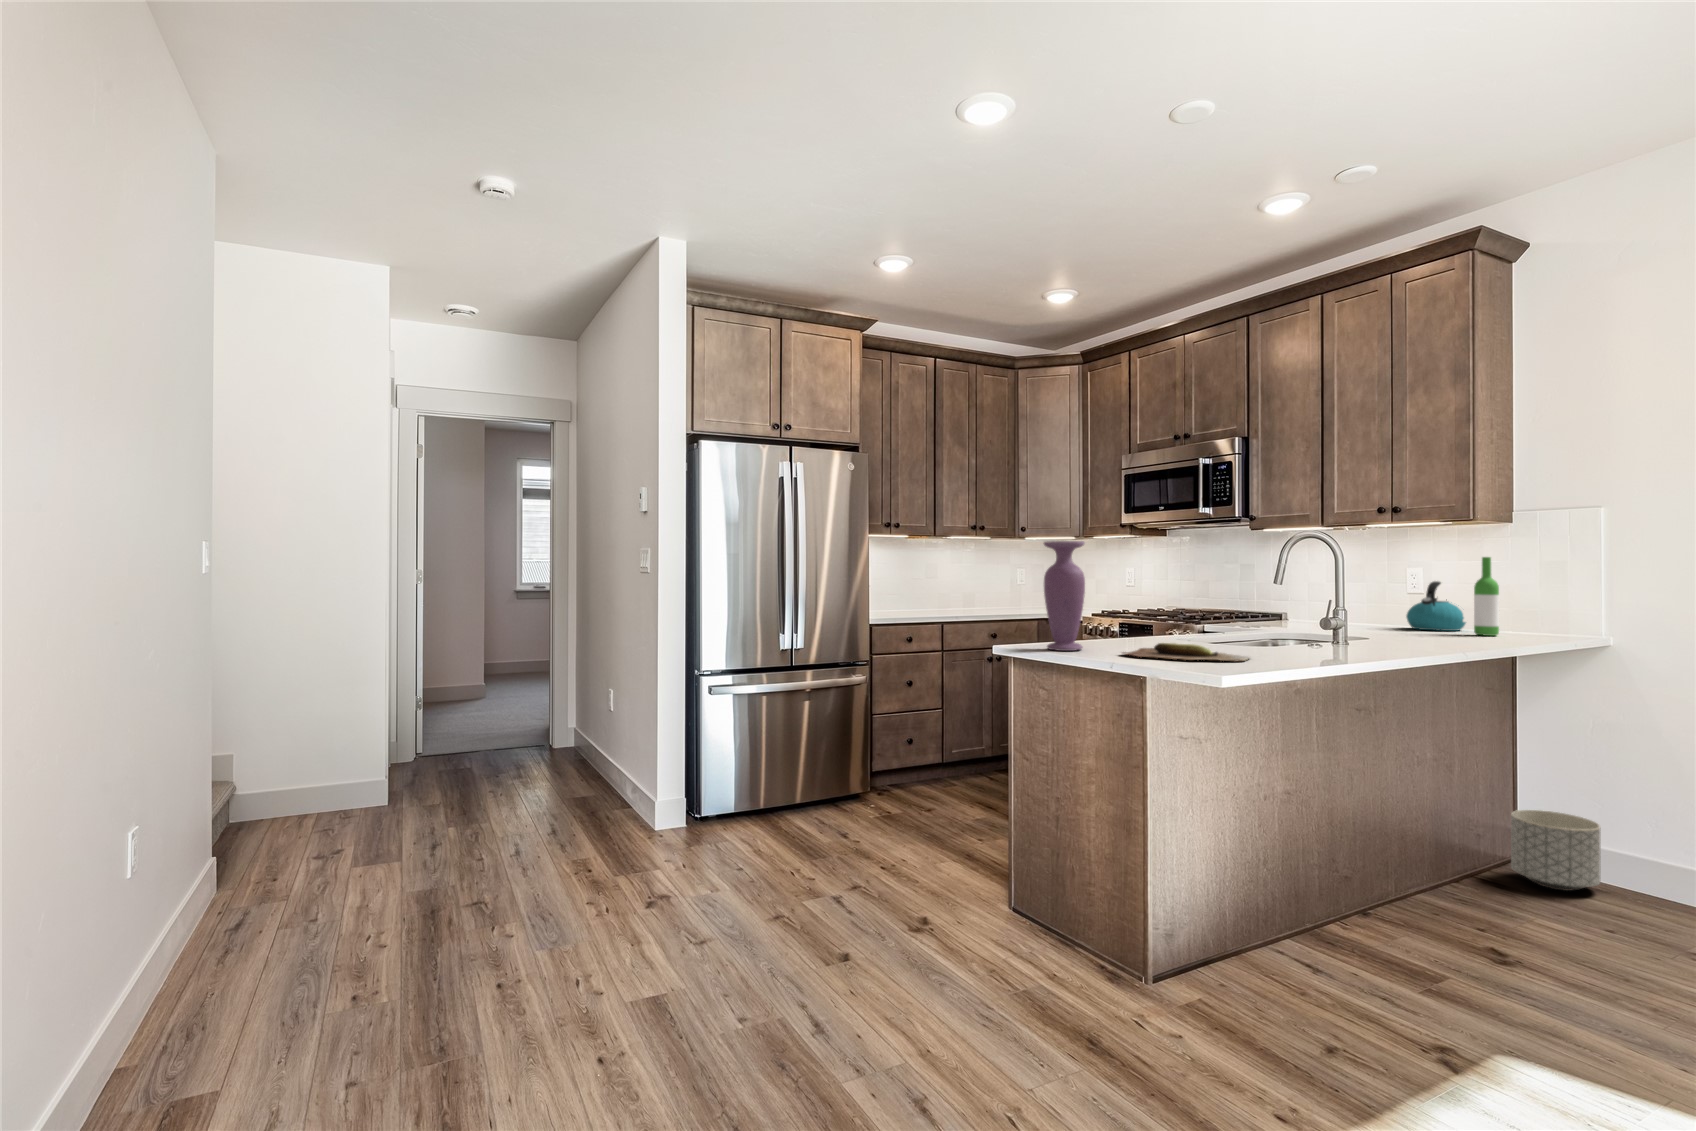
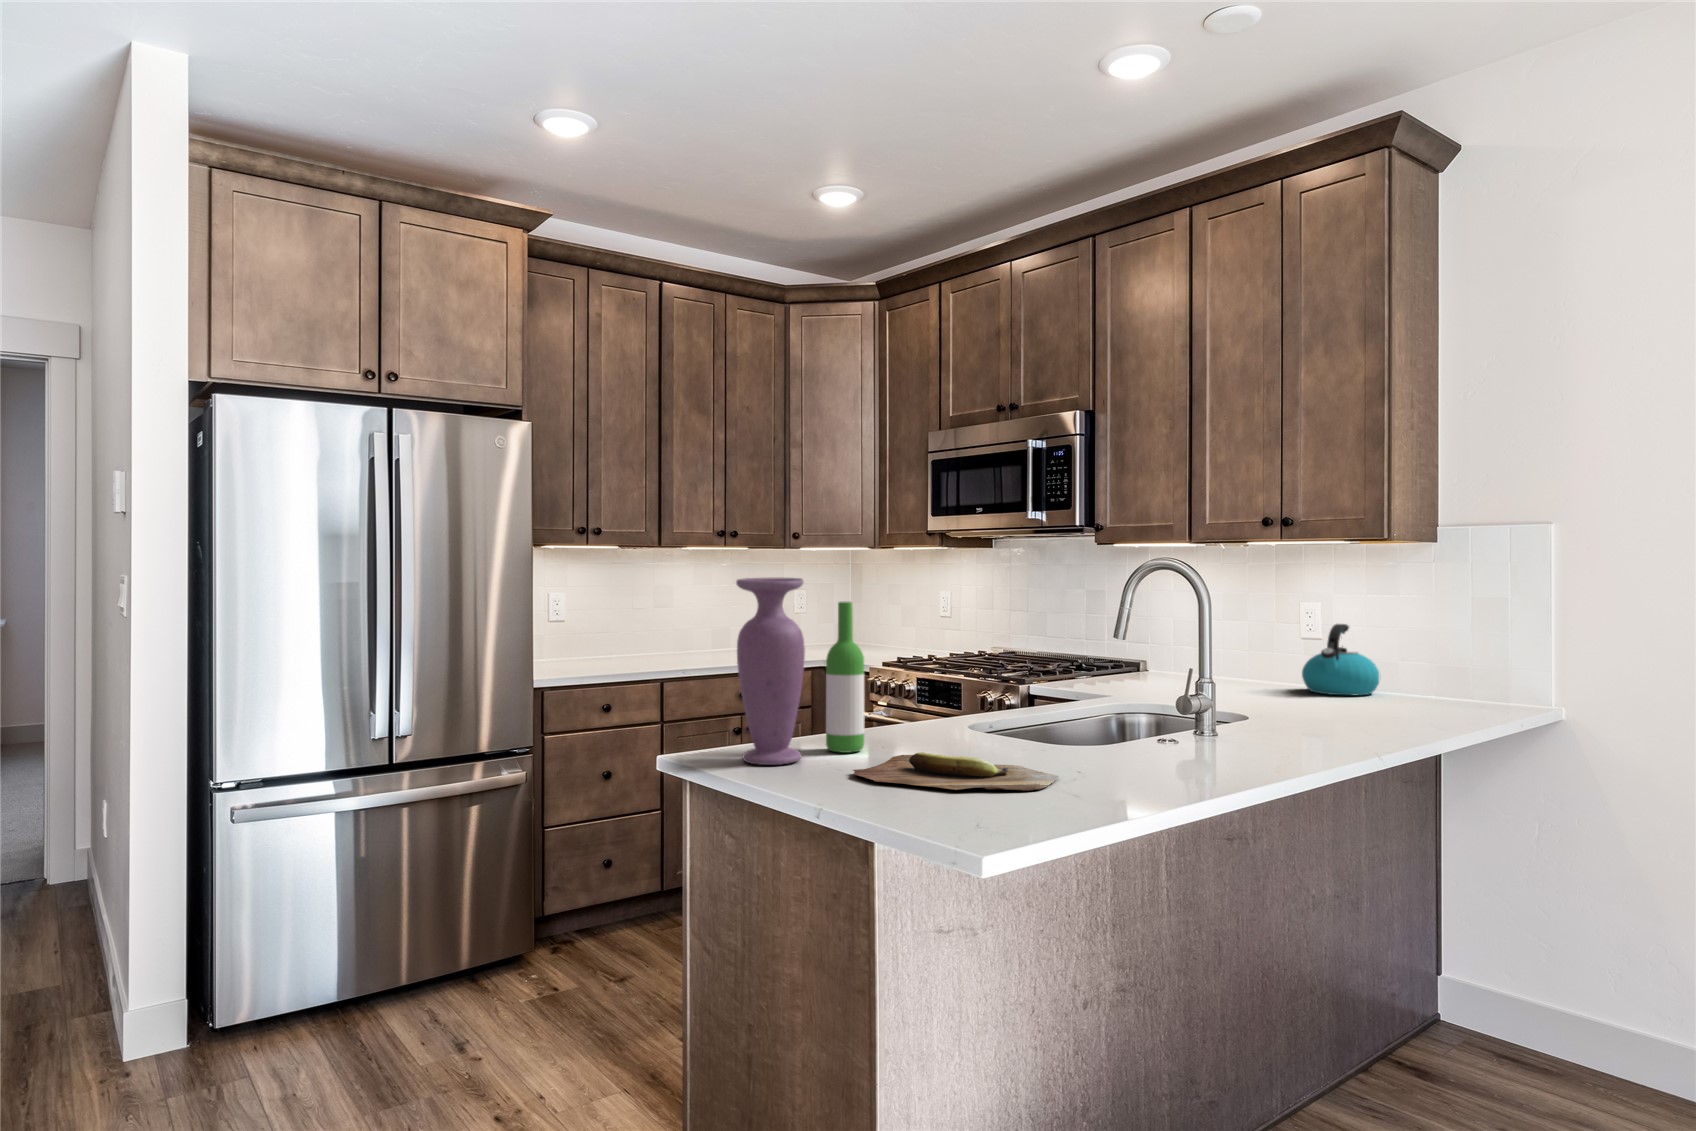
wine bottle: present [1474,557,1499,636] -> present [826,602,864,753]
planter: present [1511,810,1601,891] -> none [1437,955,1552,1077]

